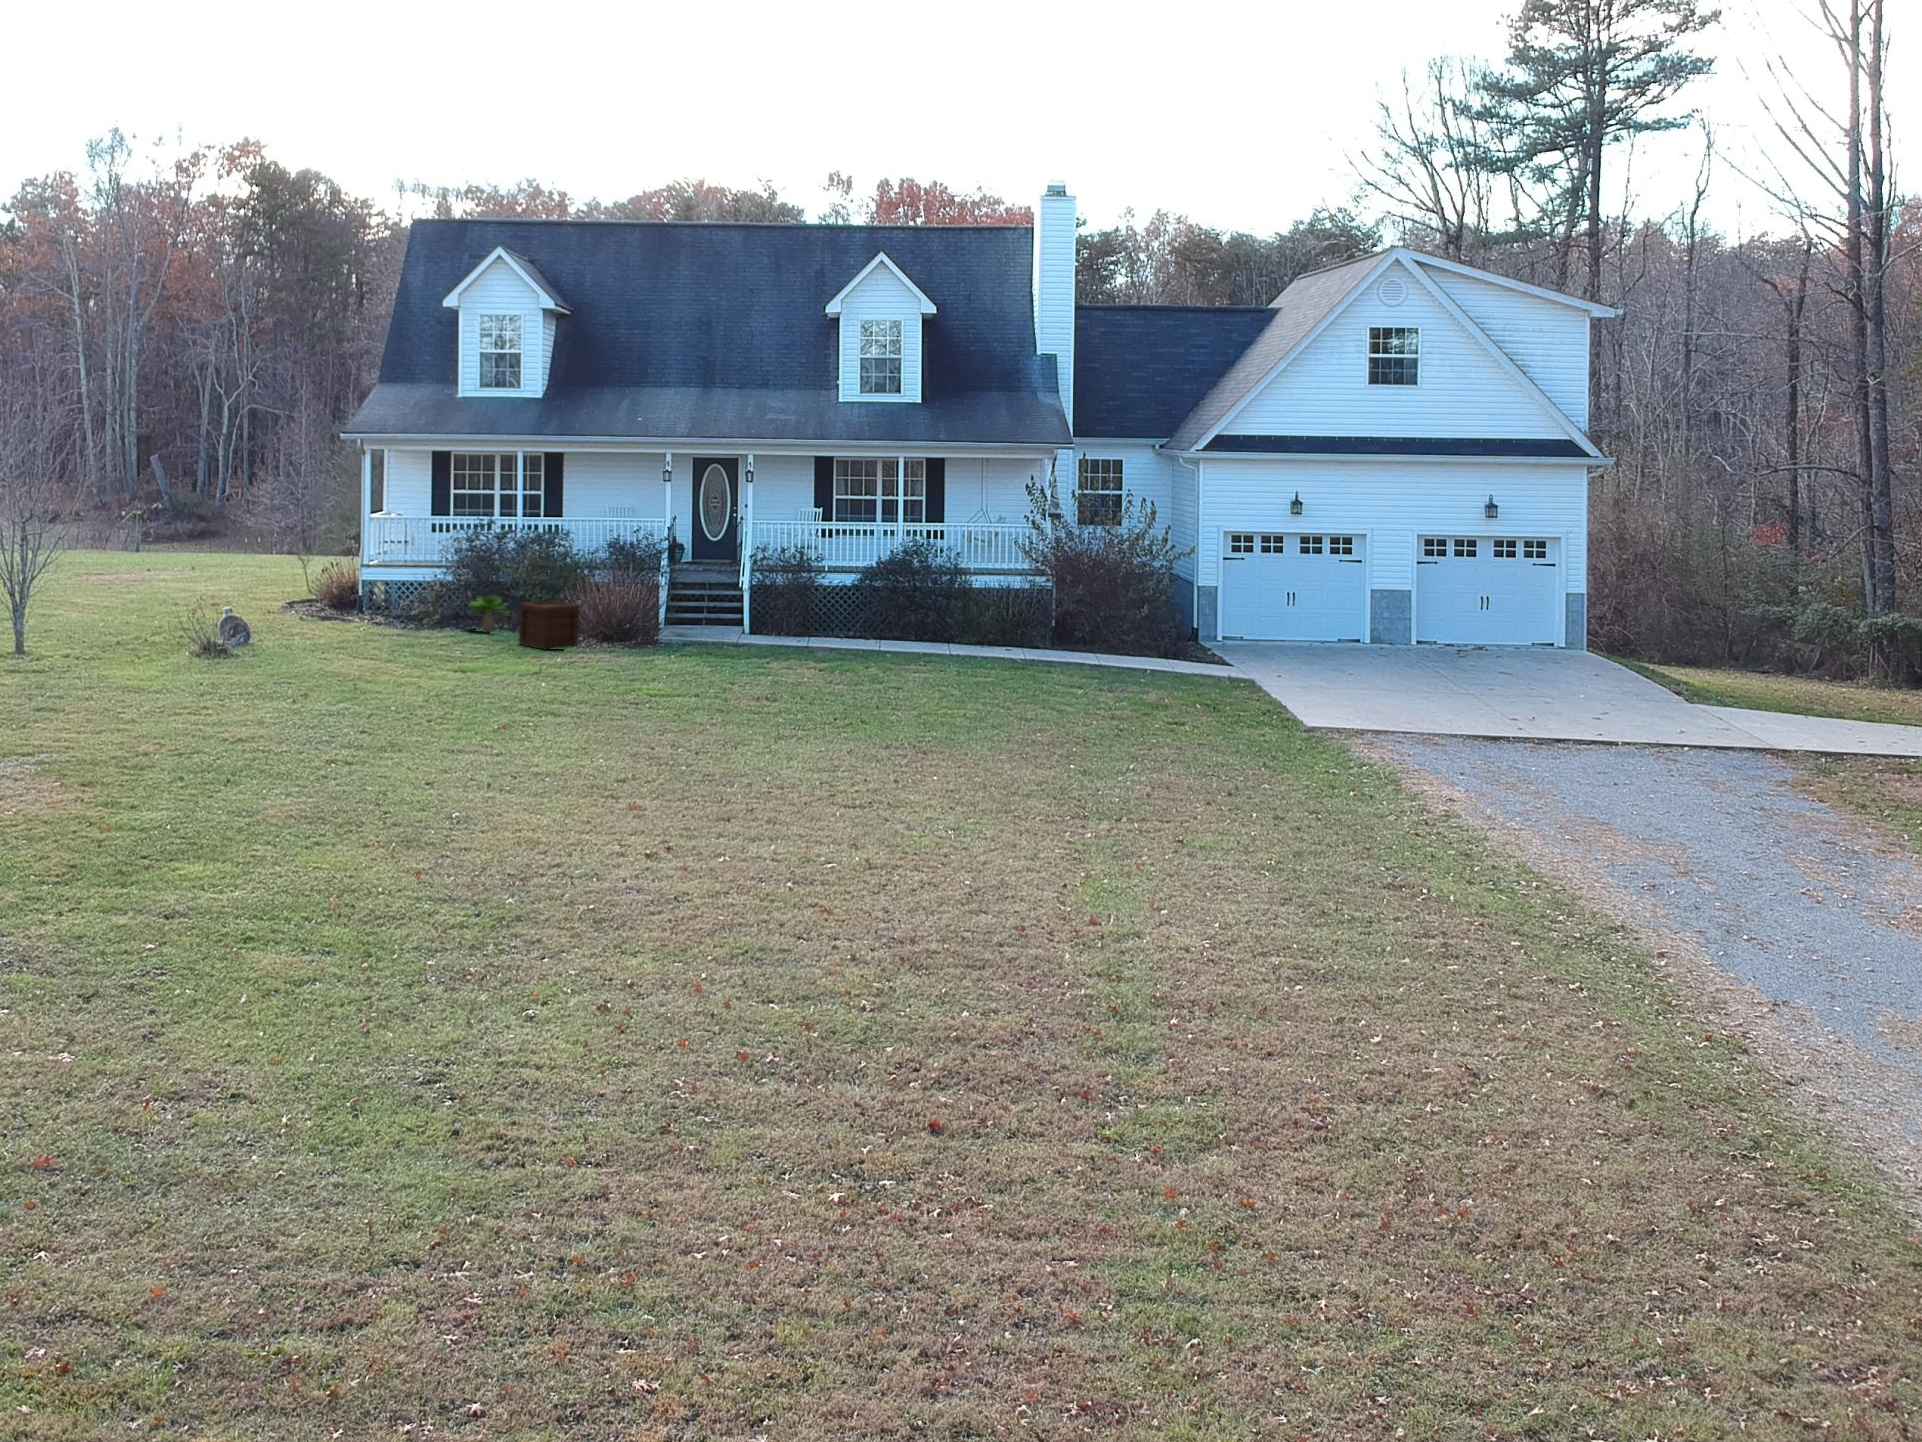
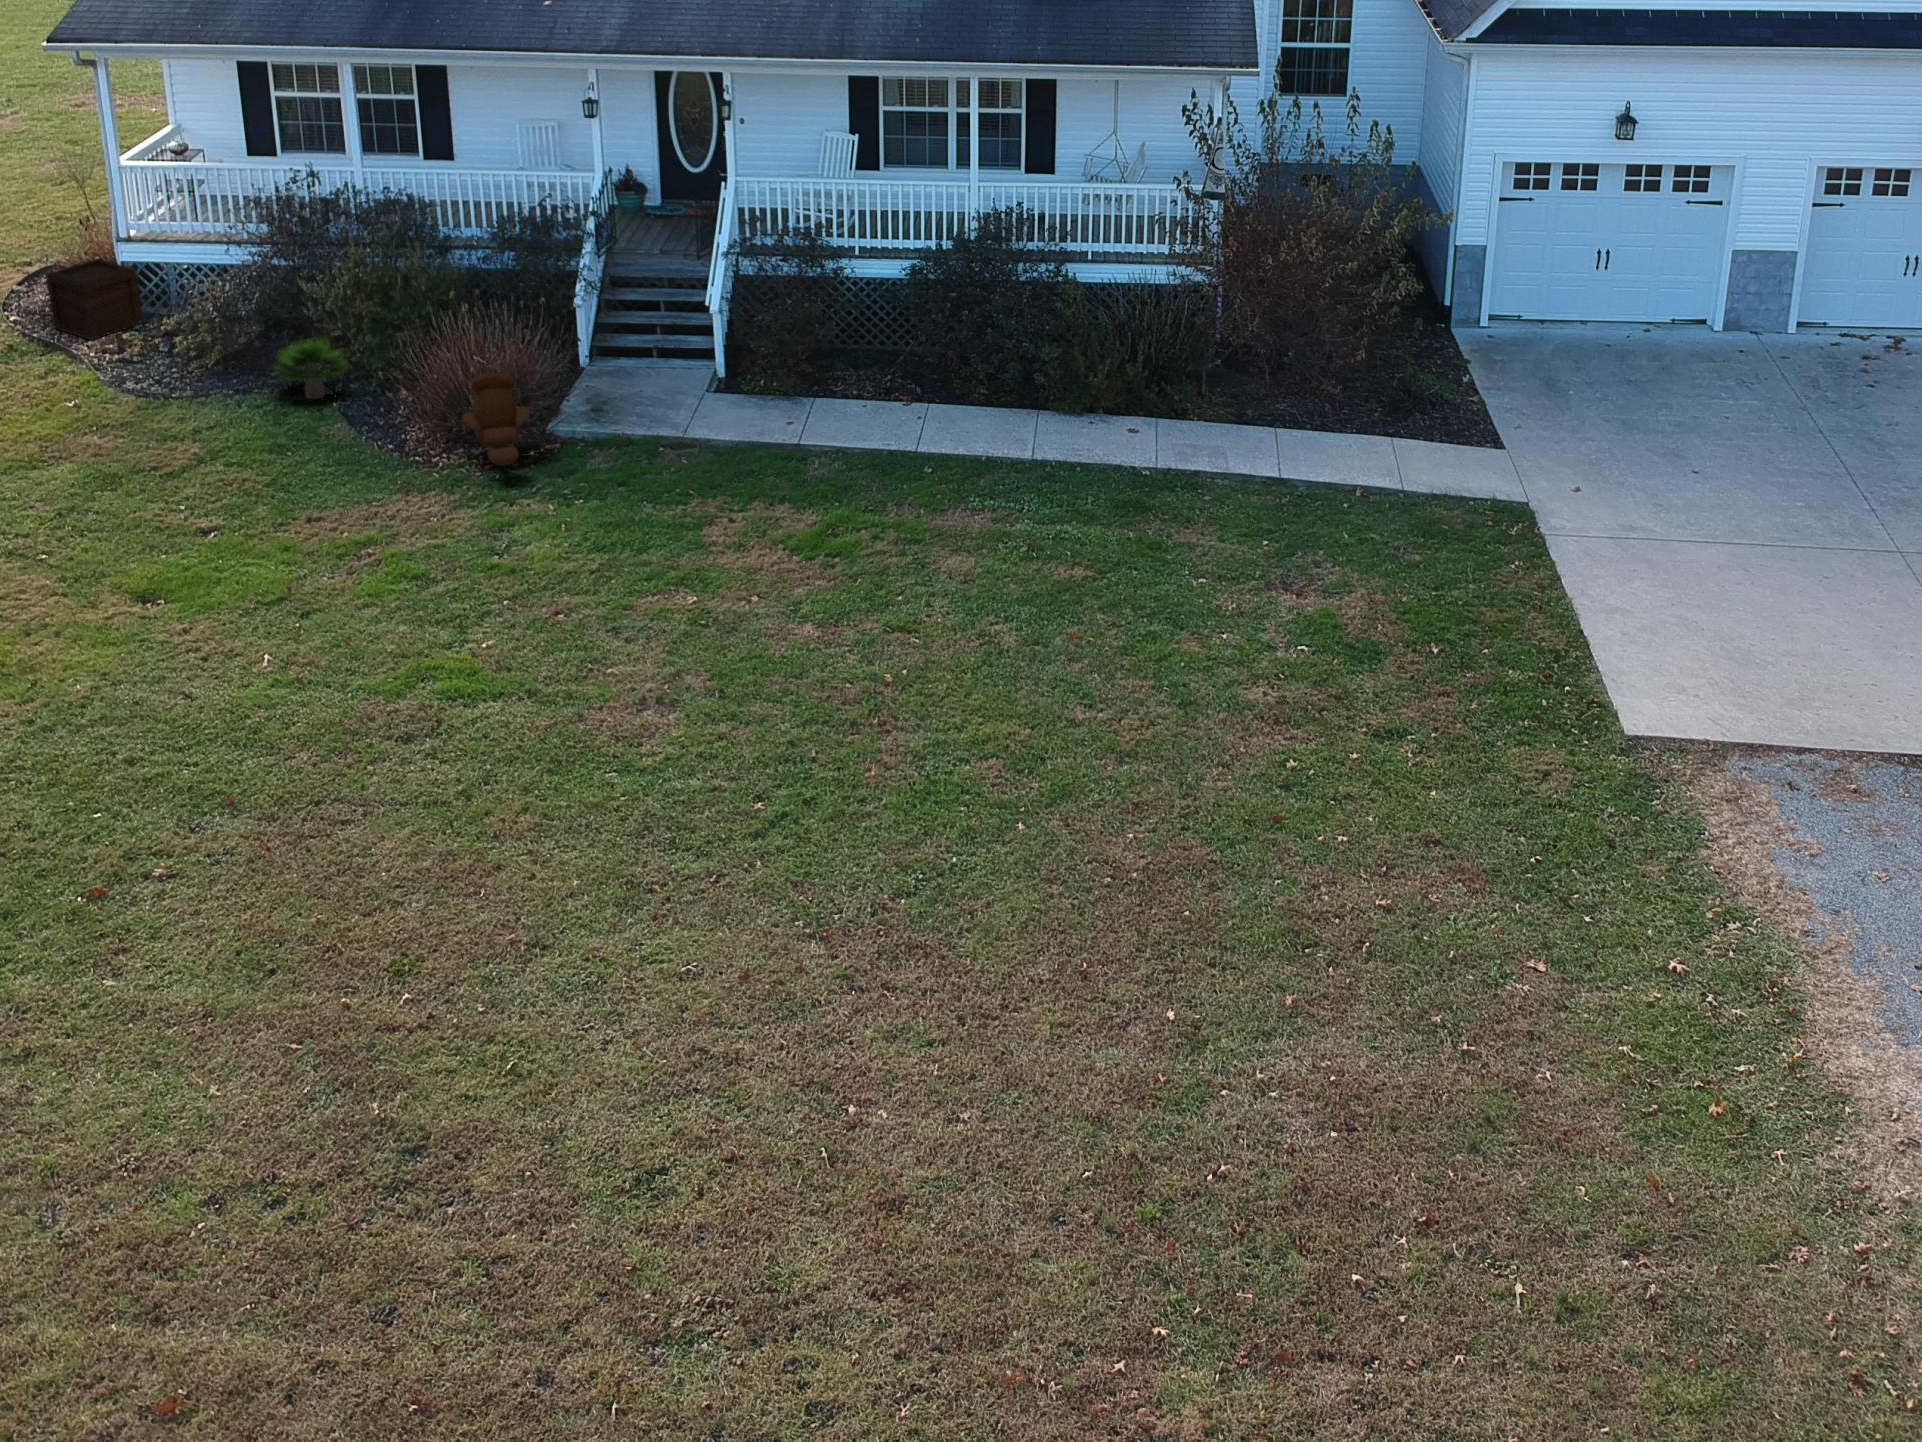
lounge chair: none [592,600,633,656] -> present [463,373,530,482]
wooden crate: present [518,601,579,650] -> present [45,258,143,340]

